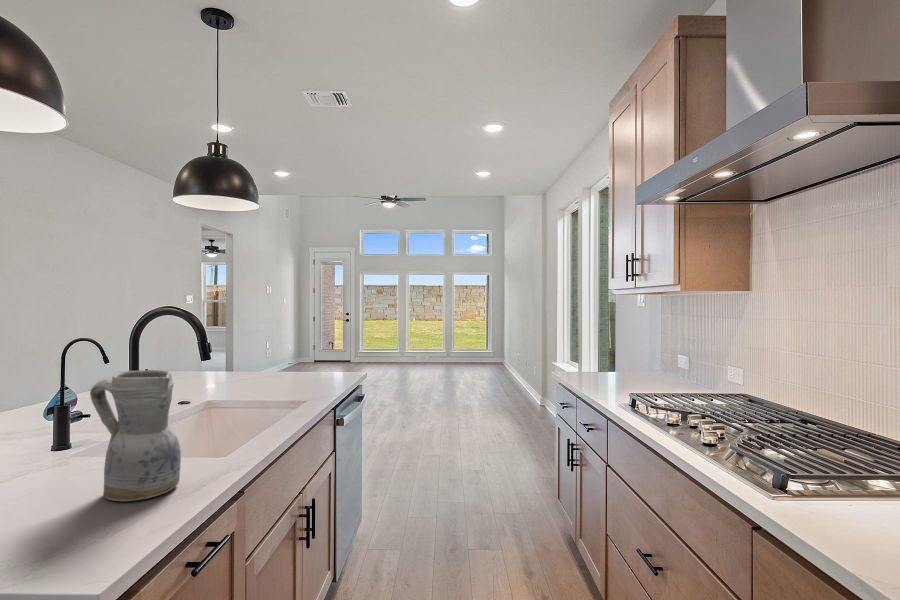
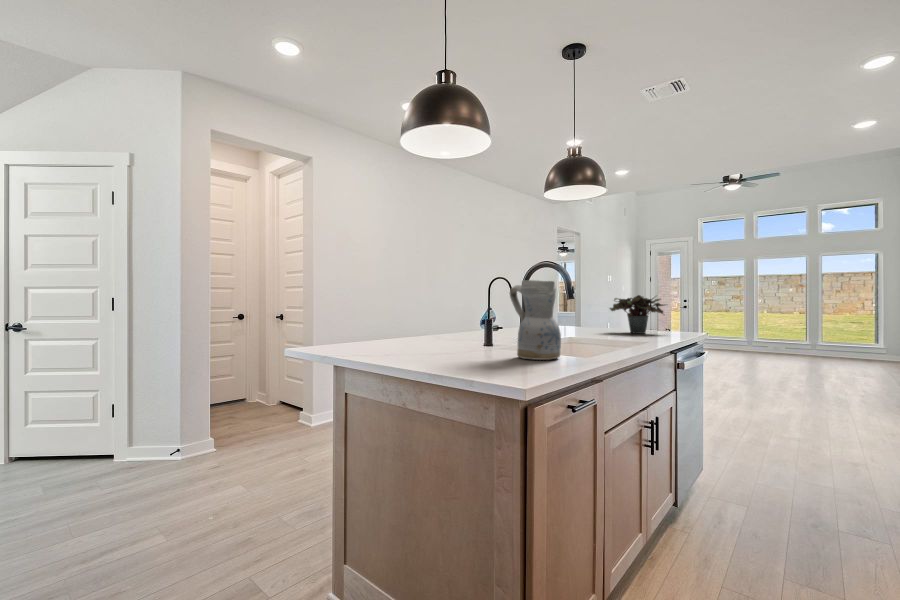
potted plant: none [259,336,328,383] -> present [610,295,666,334]

